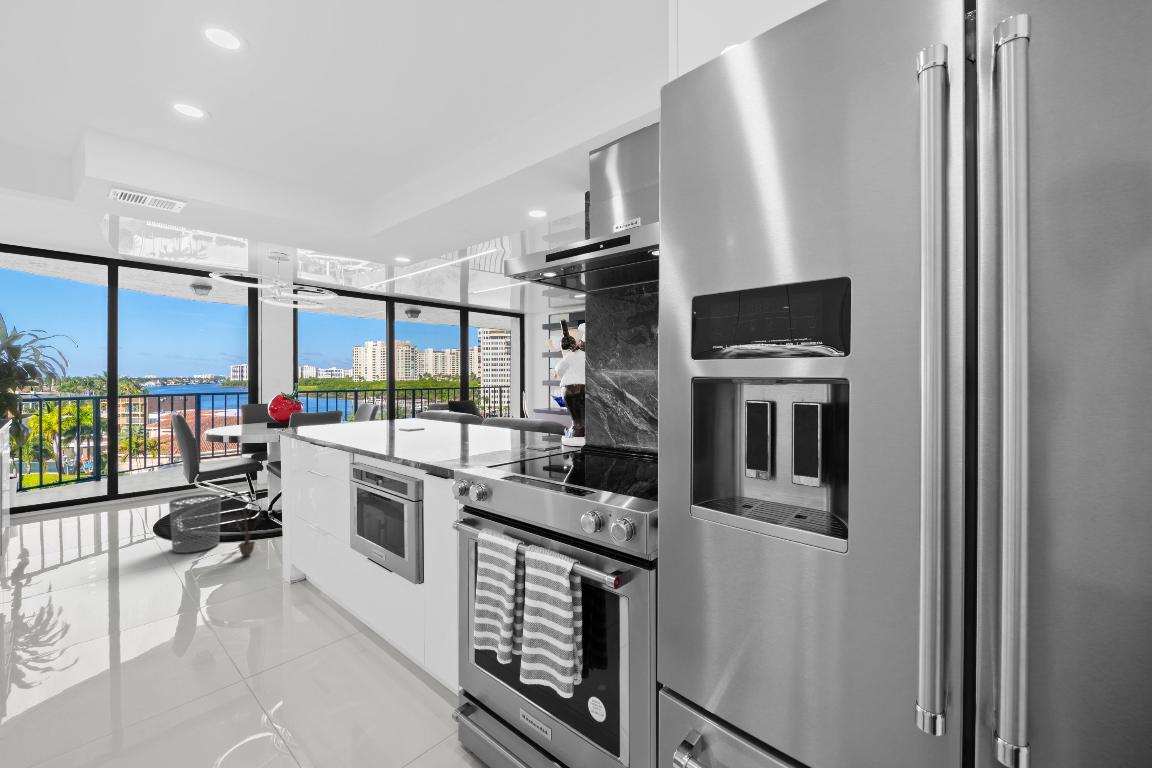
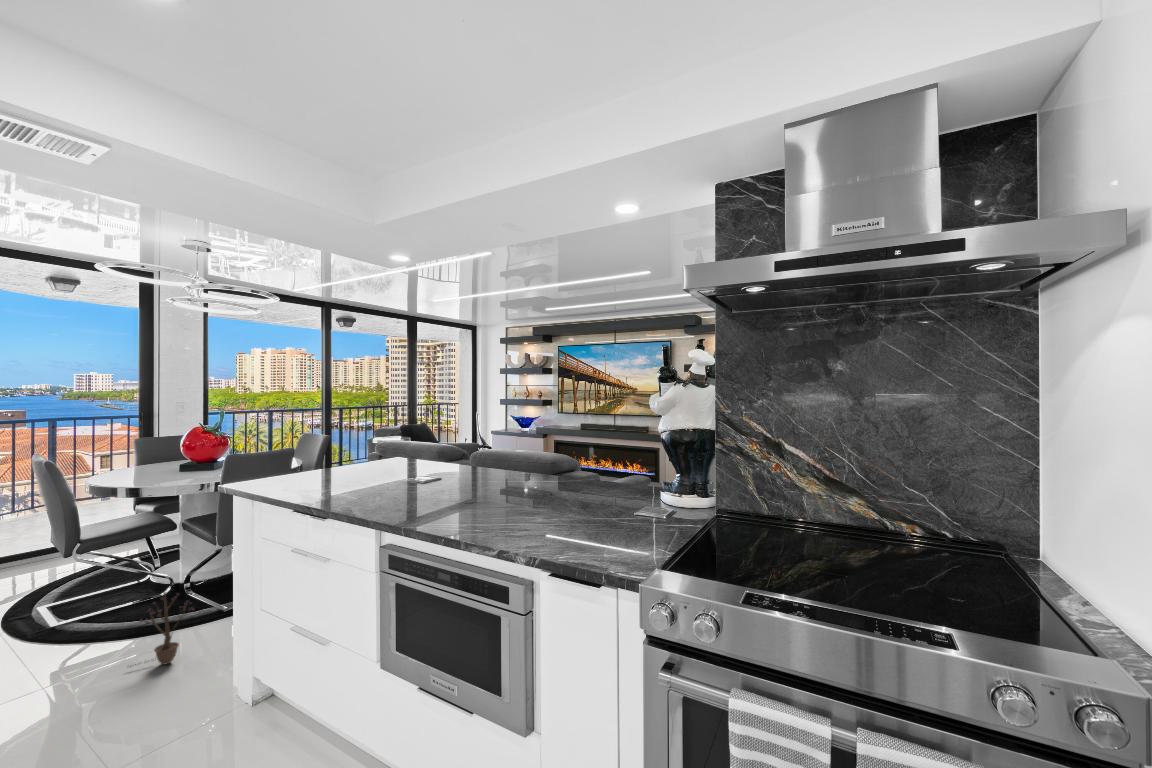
waste bin: present [169,494,221,553] -> none [43,574,122,666]

